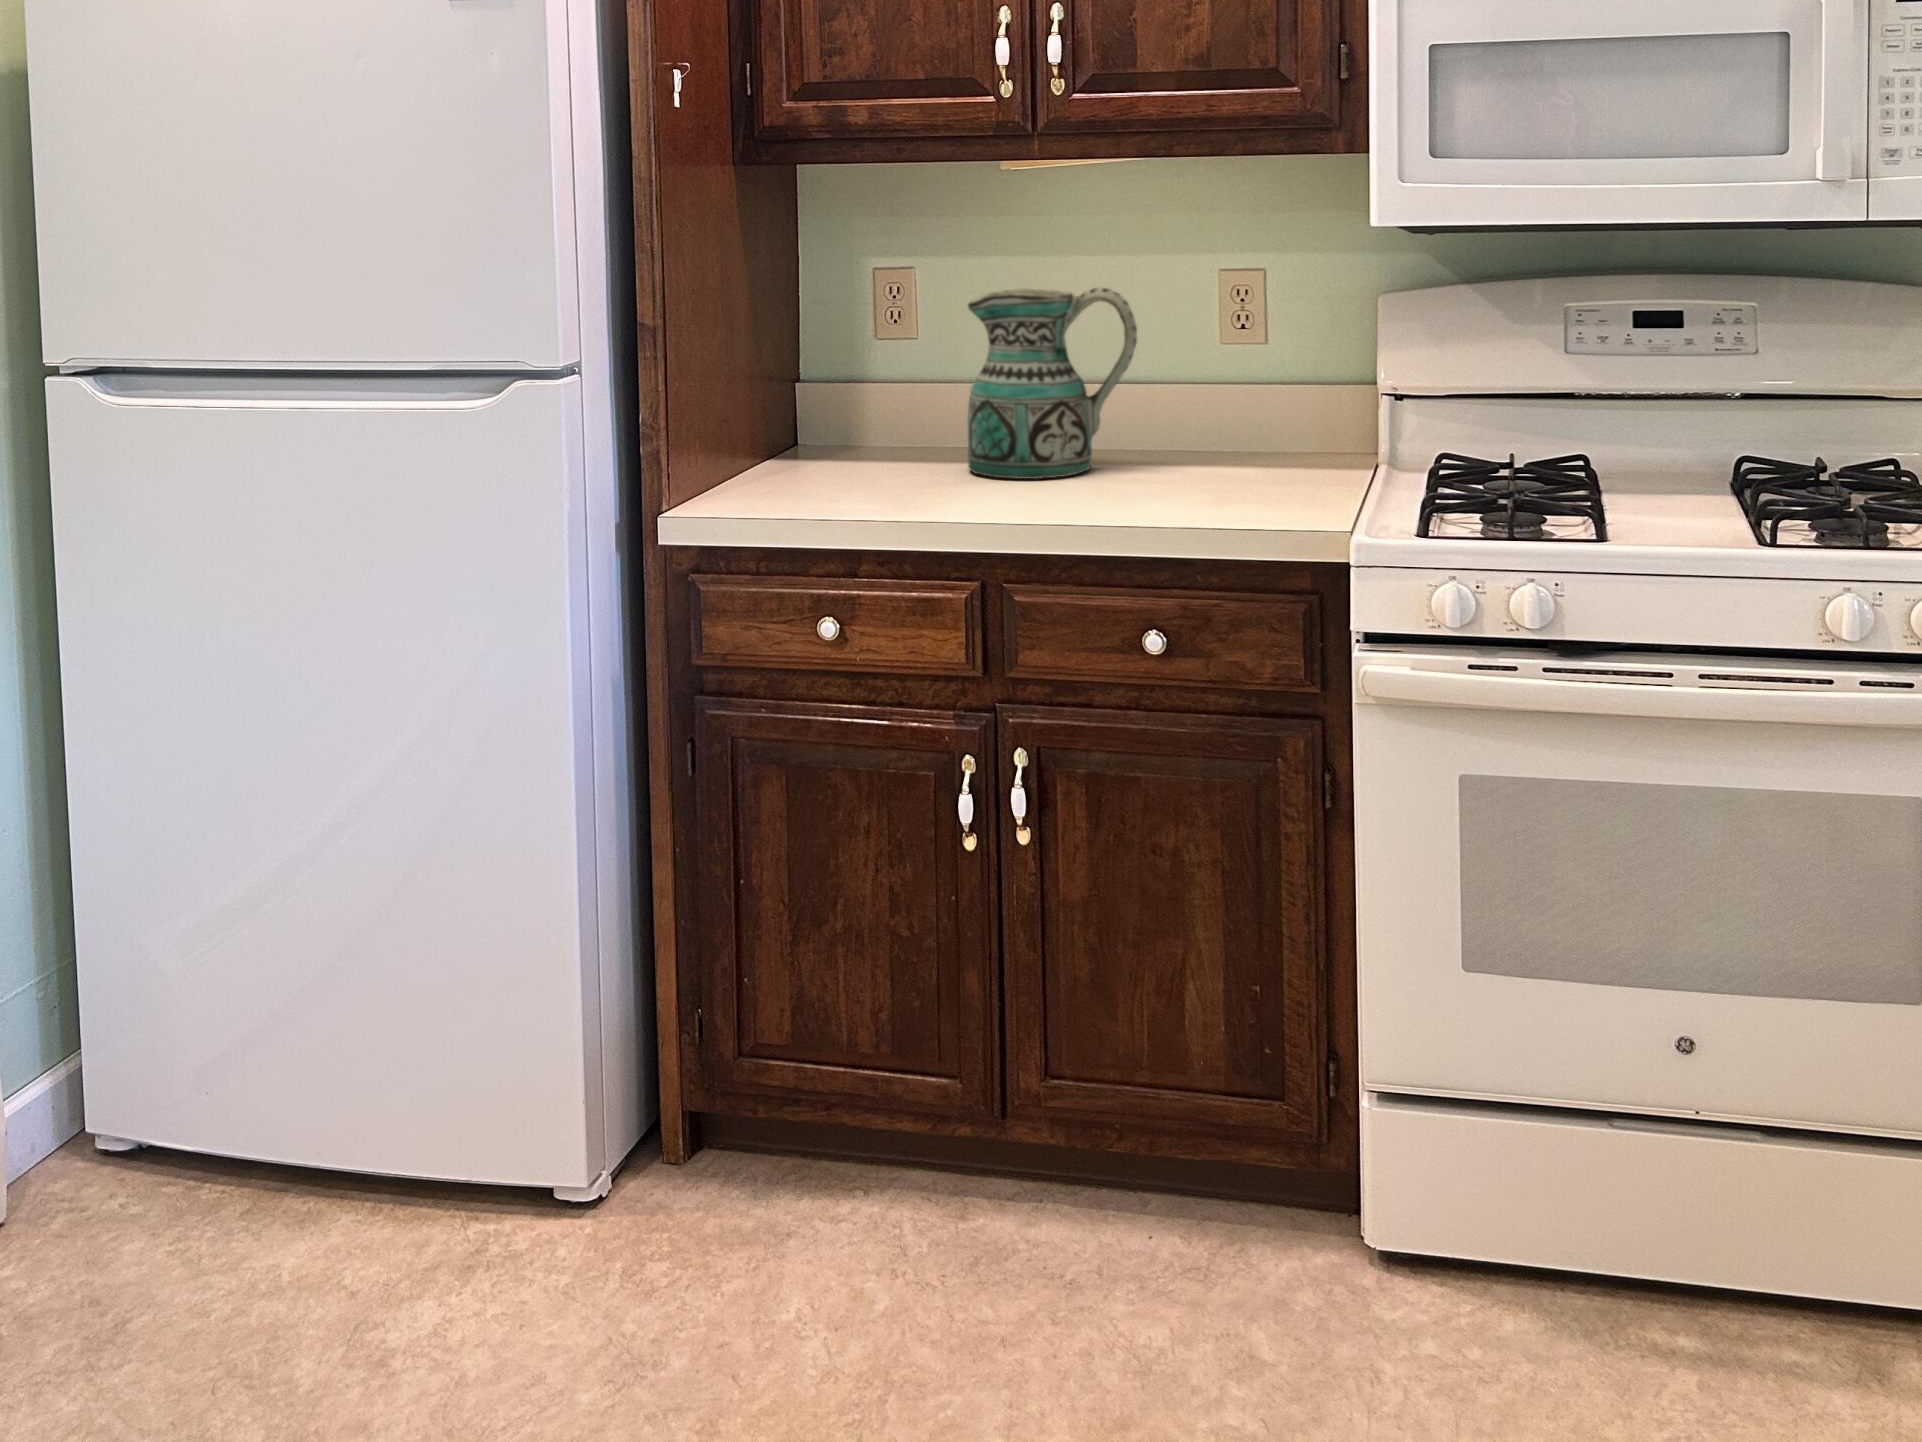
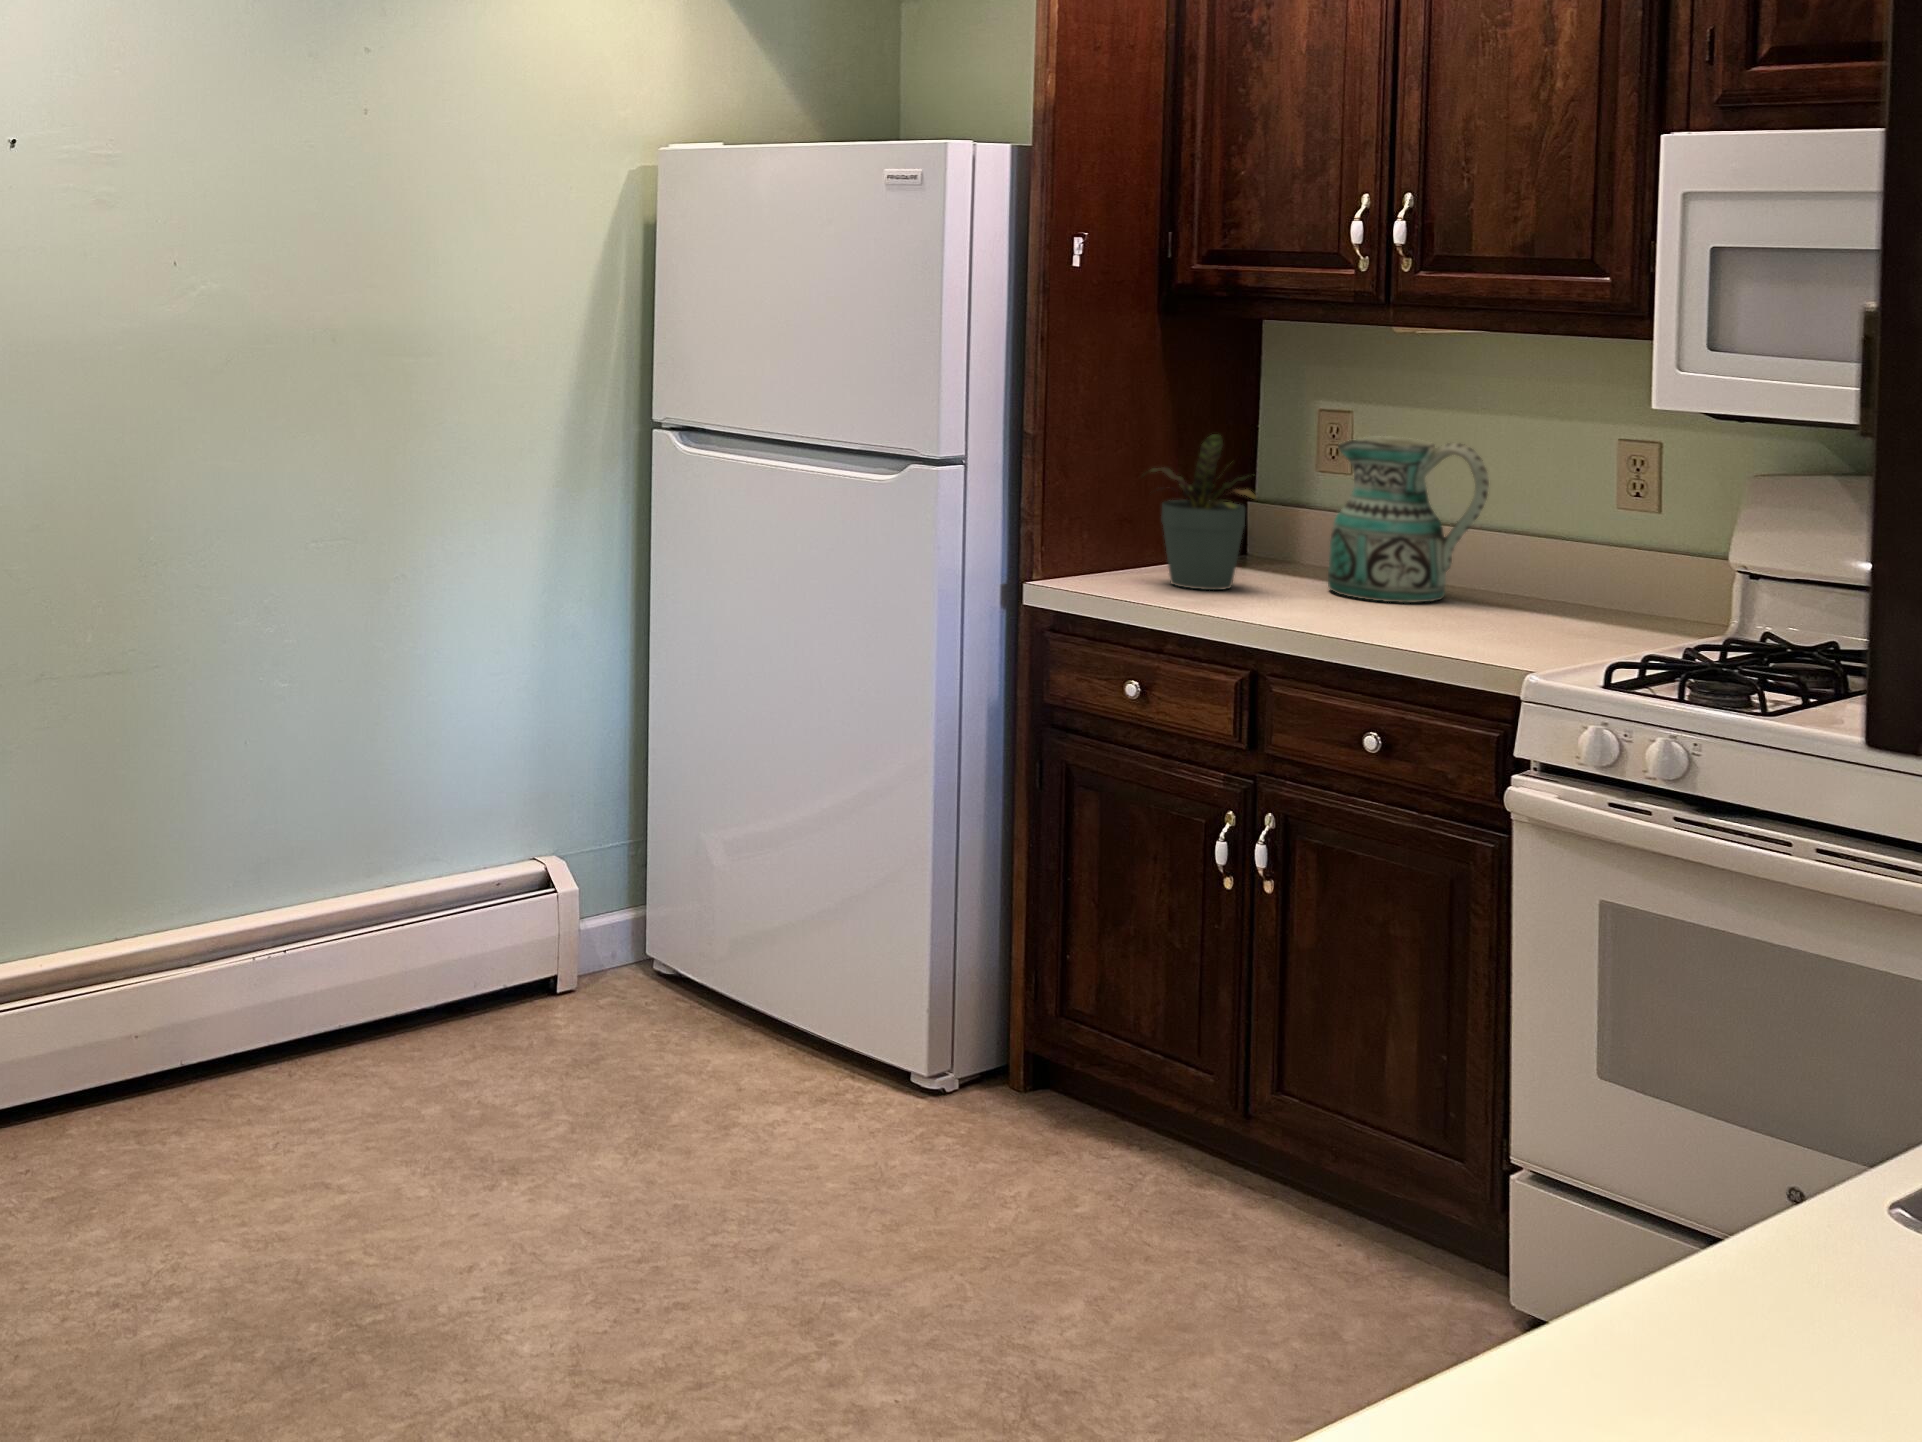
potted plant: none [771,303,917,496] -> present [1150,434,1256,590]

